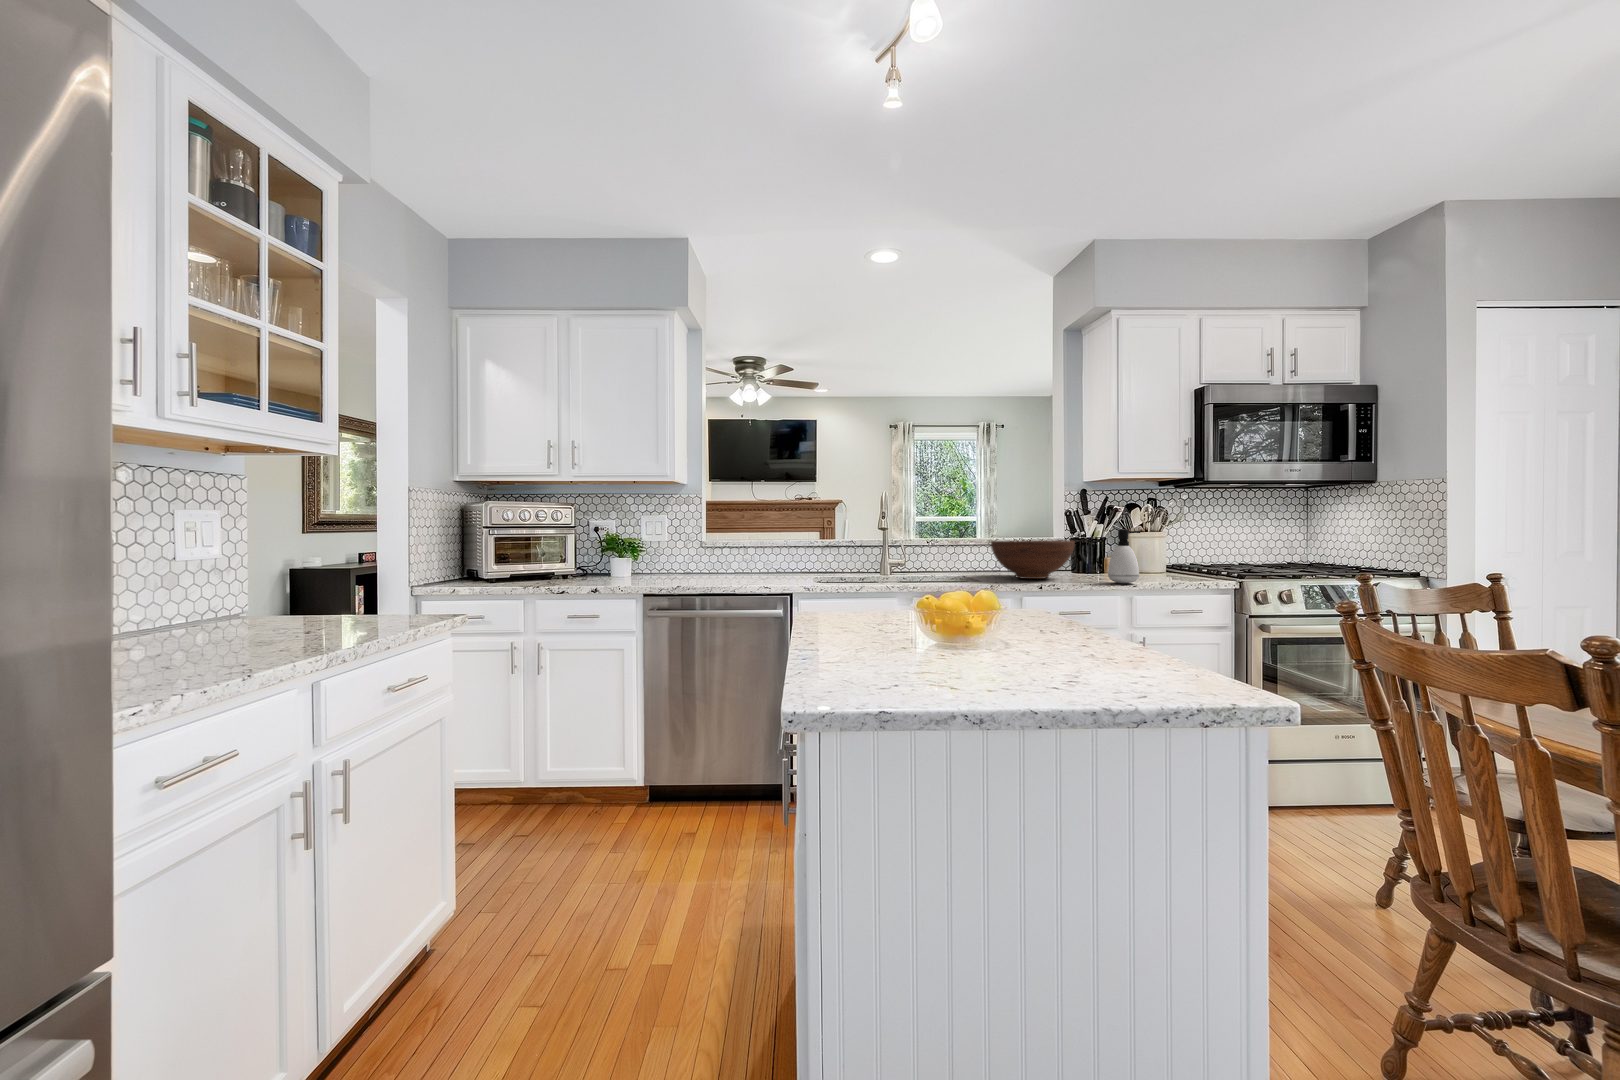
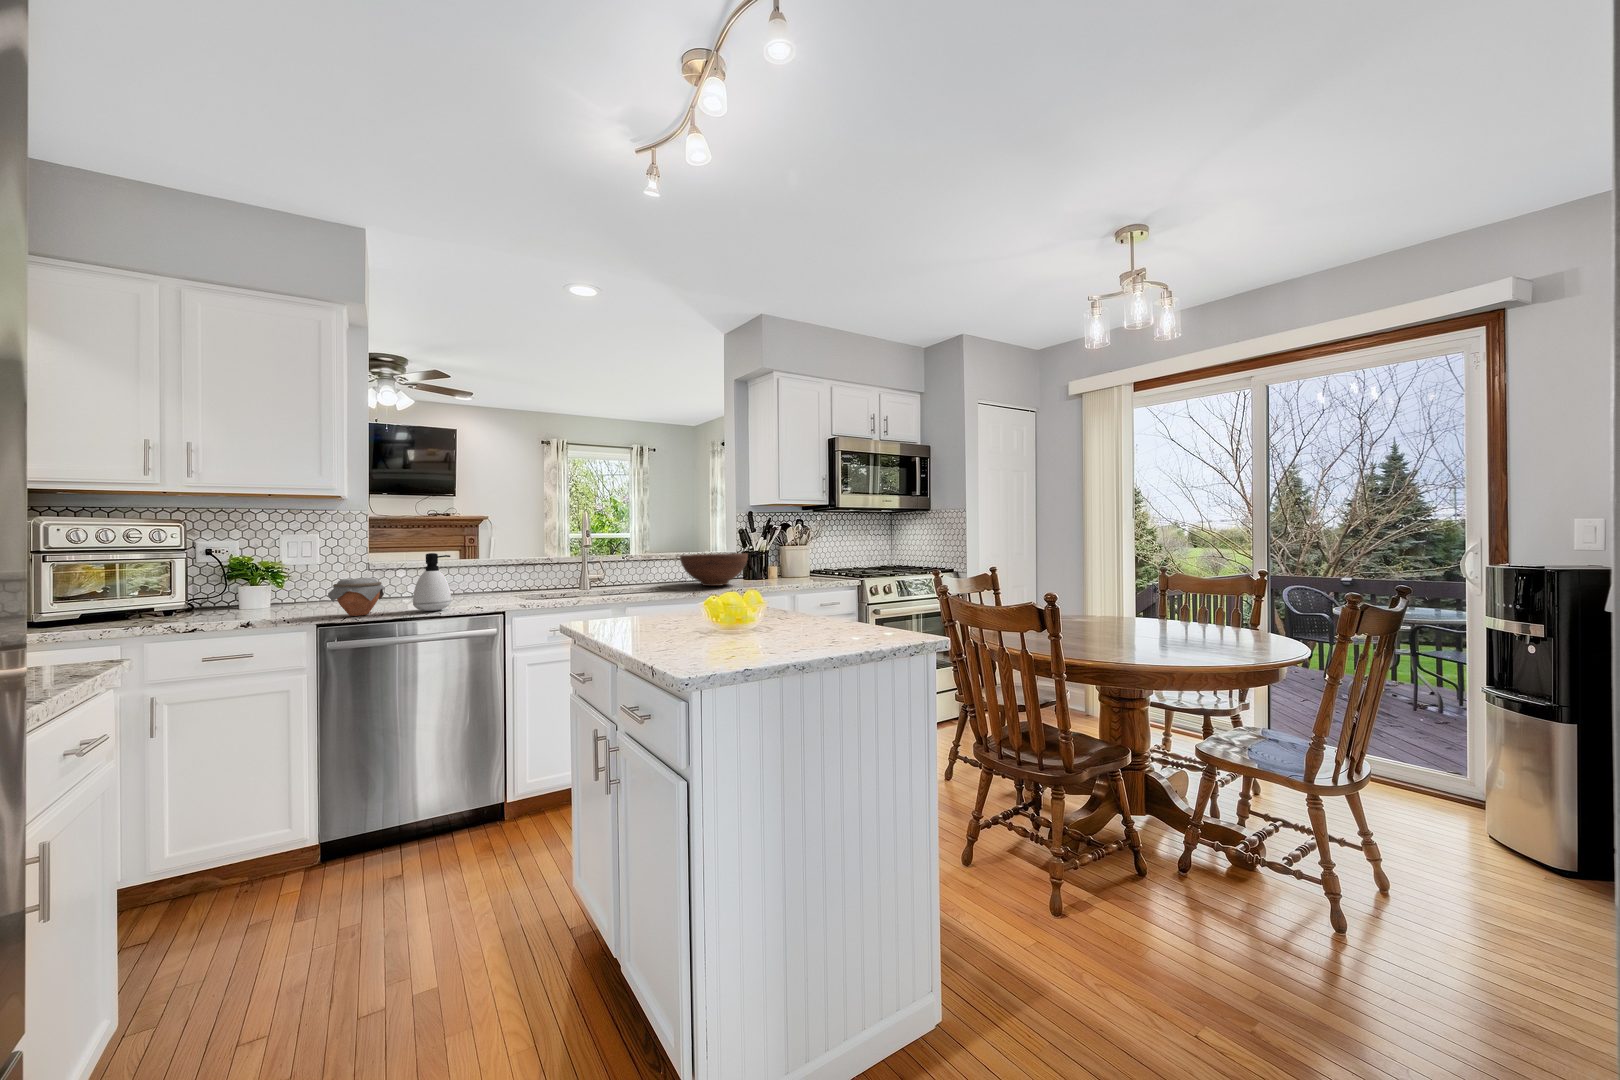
soap dispenser: present [1108,529,1140,583] -> present [413,553,451,611]
jar: none [685,554,723,587] -> present [328,578,385,616]

